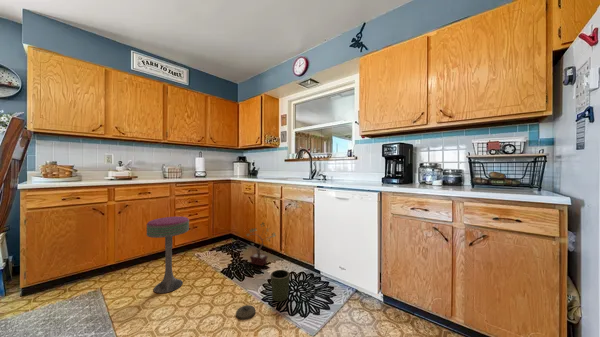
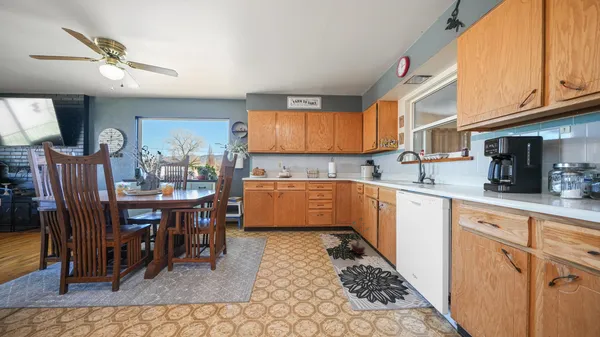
bar stool: present [147,217,189,293] -> none [282,203,306,250]
trash can: present [236,270,289,319] -> none [315,256,361,282]

